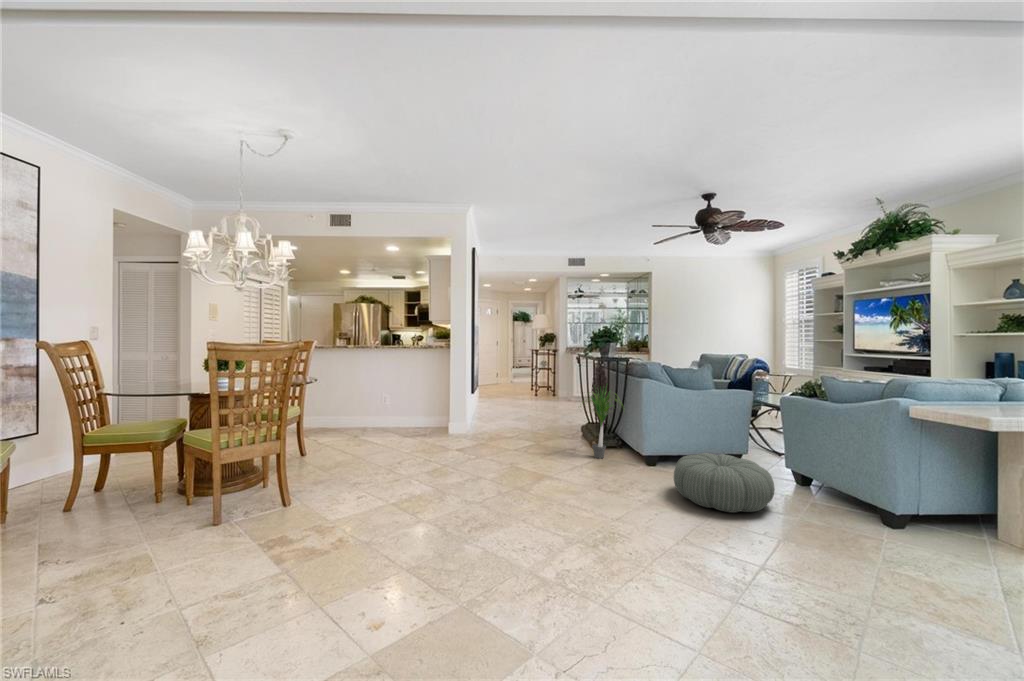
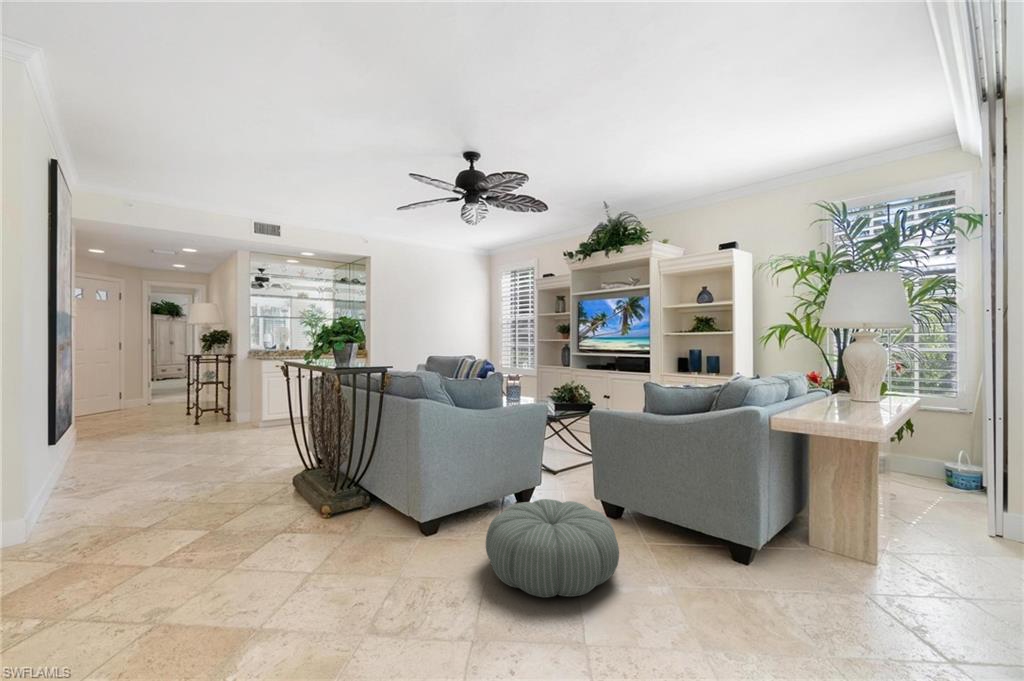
potted plant: present [590,390,612,458] -> none [300,406,389,539]

